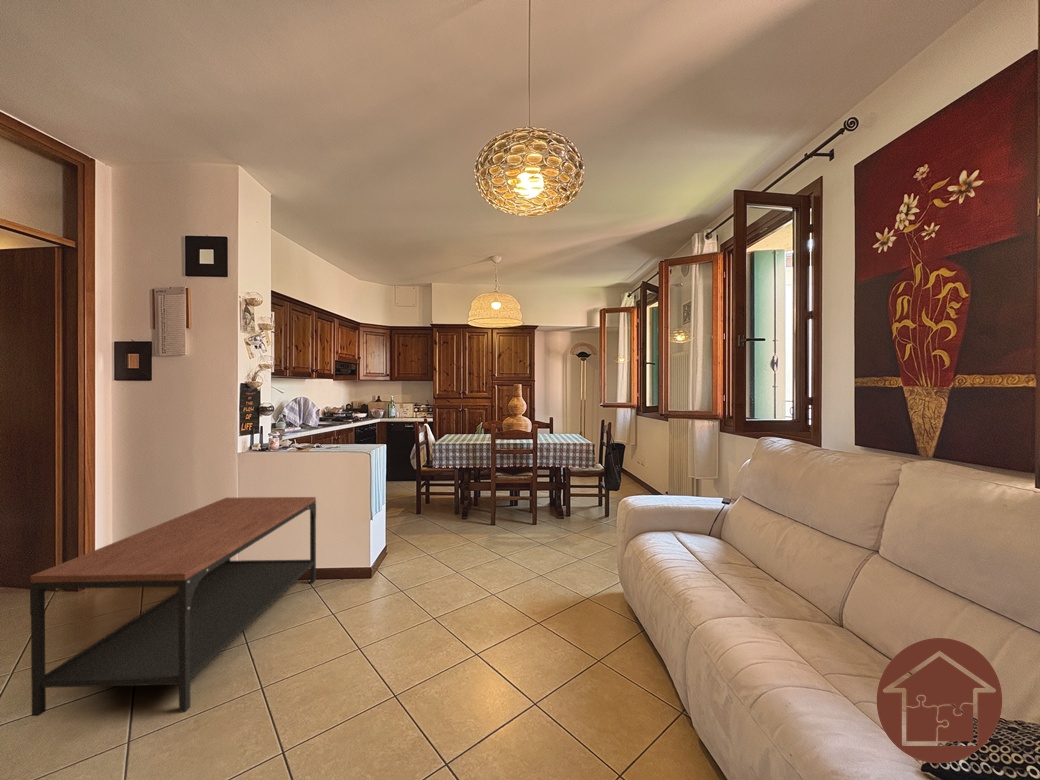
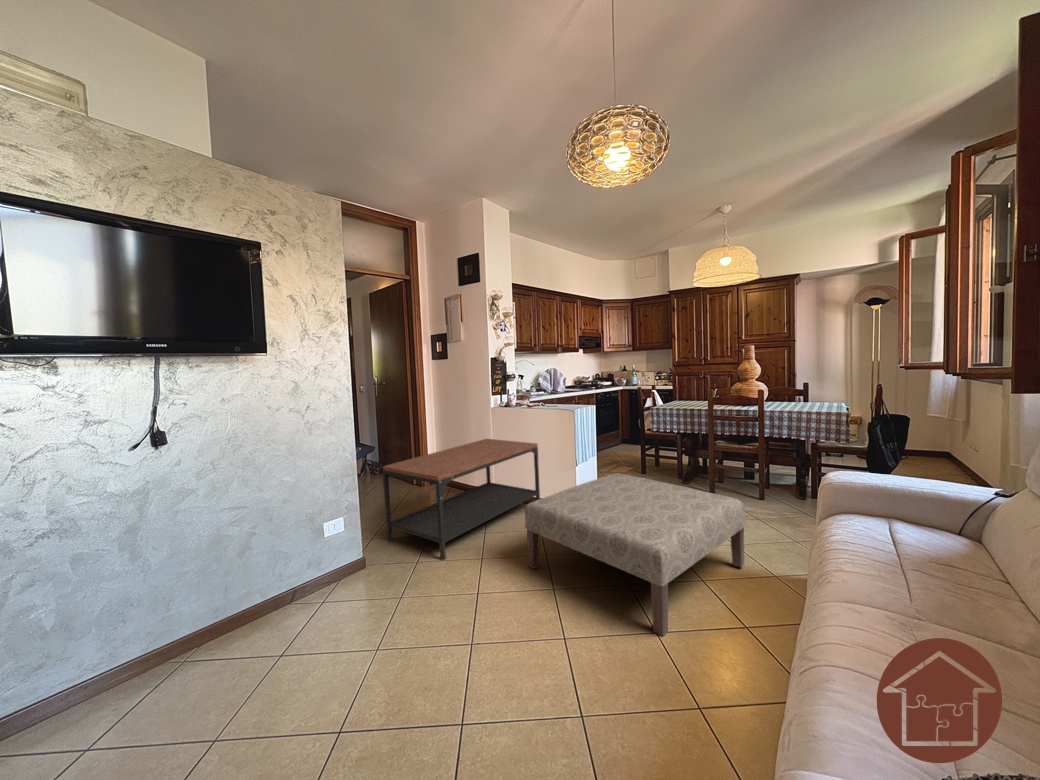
ottoman: none [338,522,560,700] -> present [525,473,746,637]

